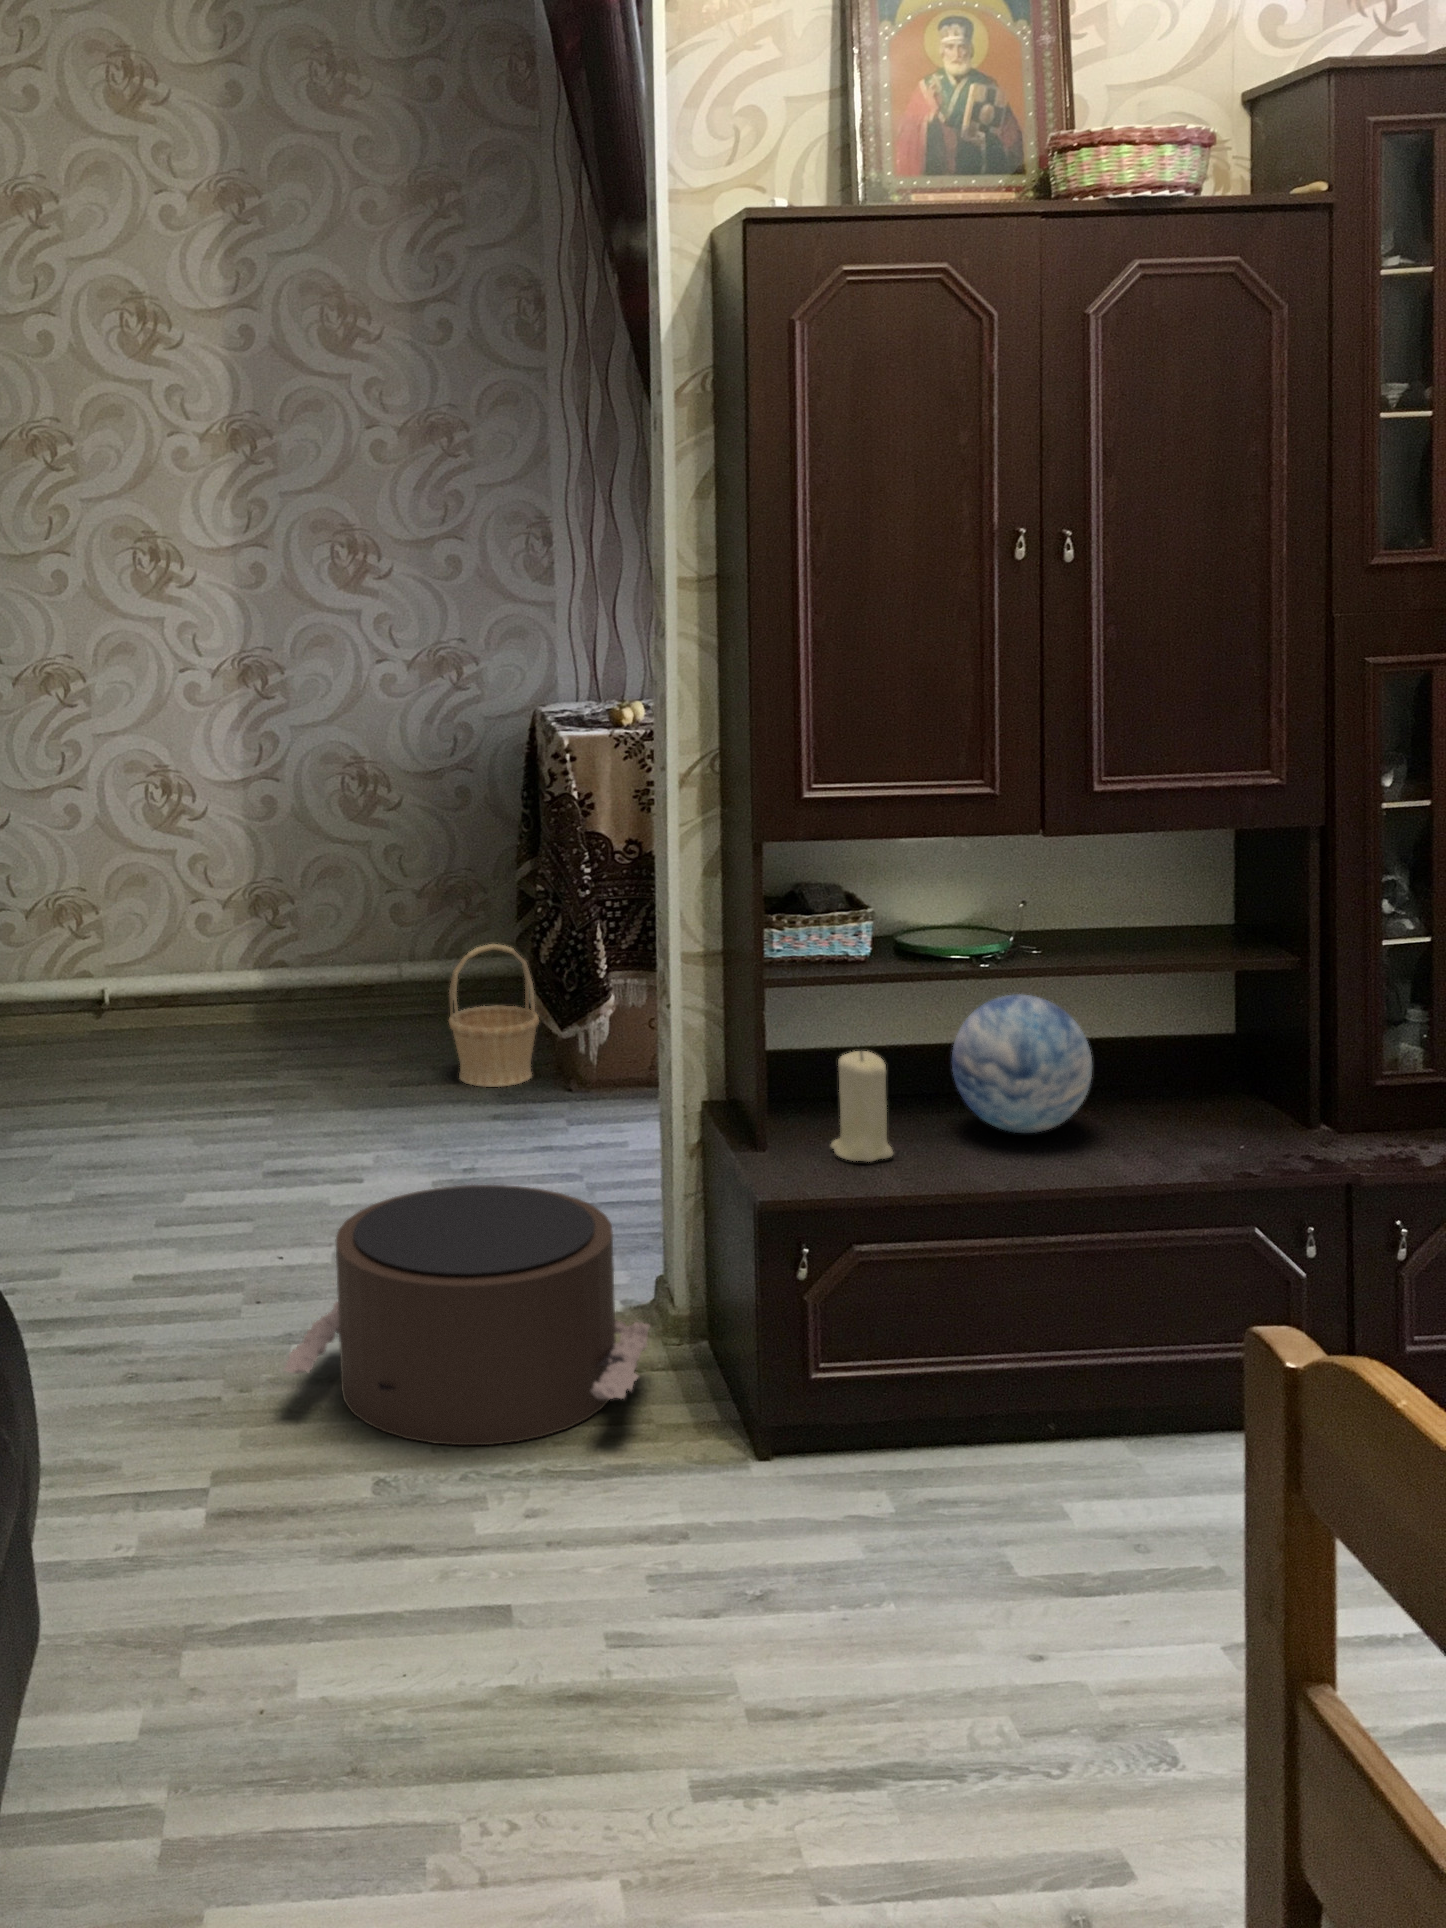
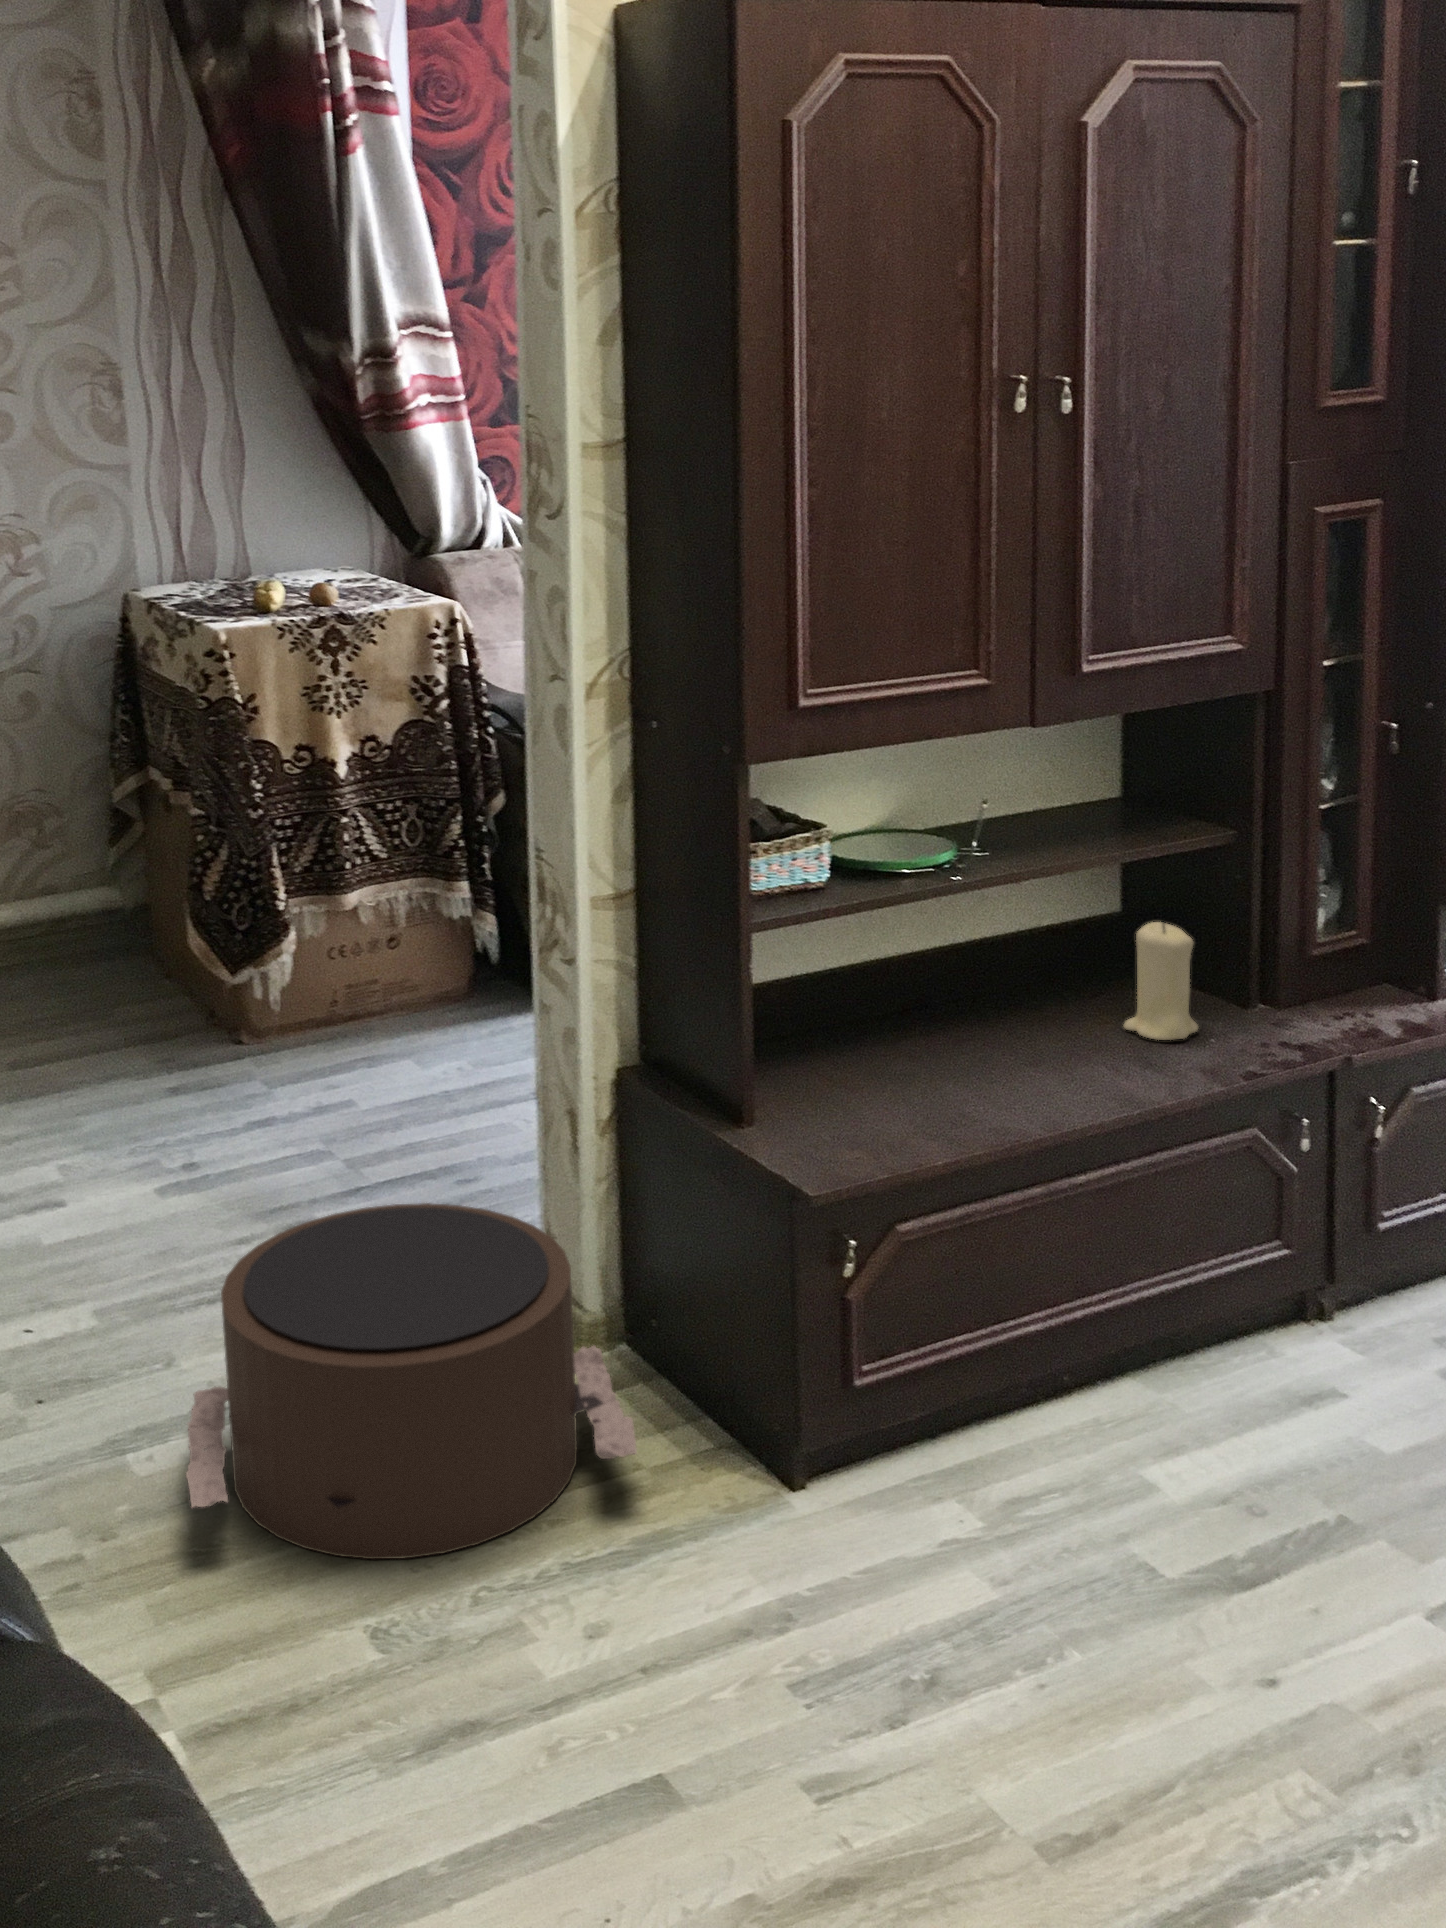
basket: present [449,944,539,1087] -> none [87,884,199,1056]
decorative orb: present [952,994,1092,1133] -> none [906,904,1063,1059]
candle: present [831,1051,893,1162] -> present [1124,922,1198,1040]

